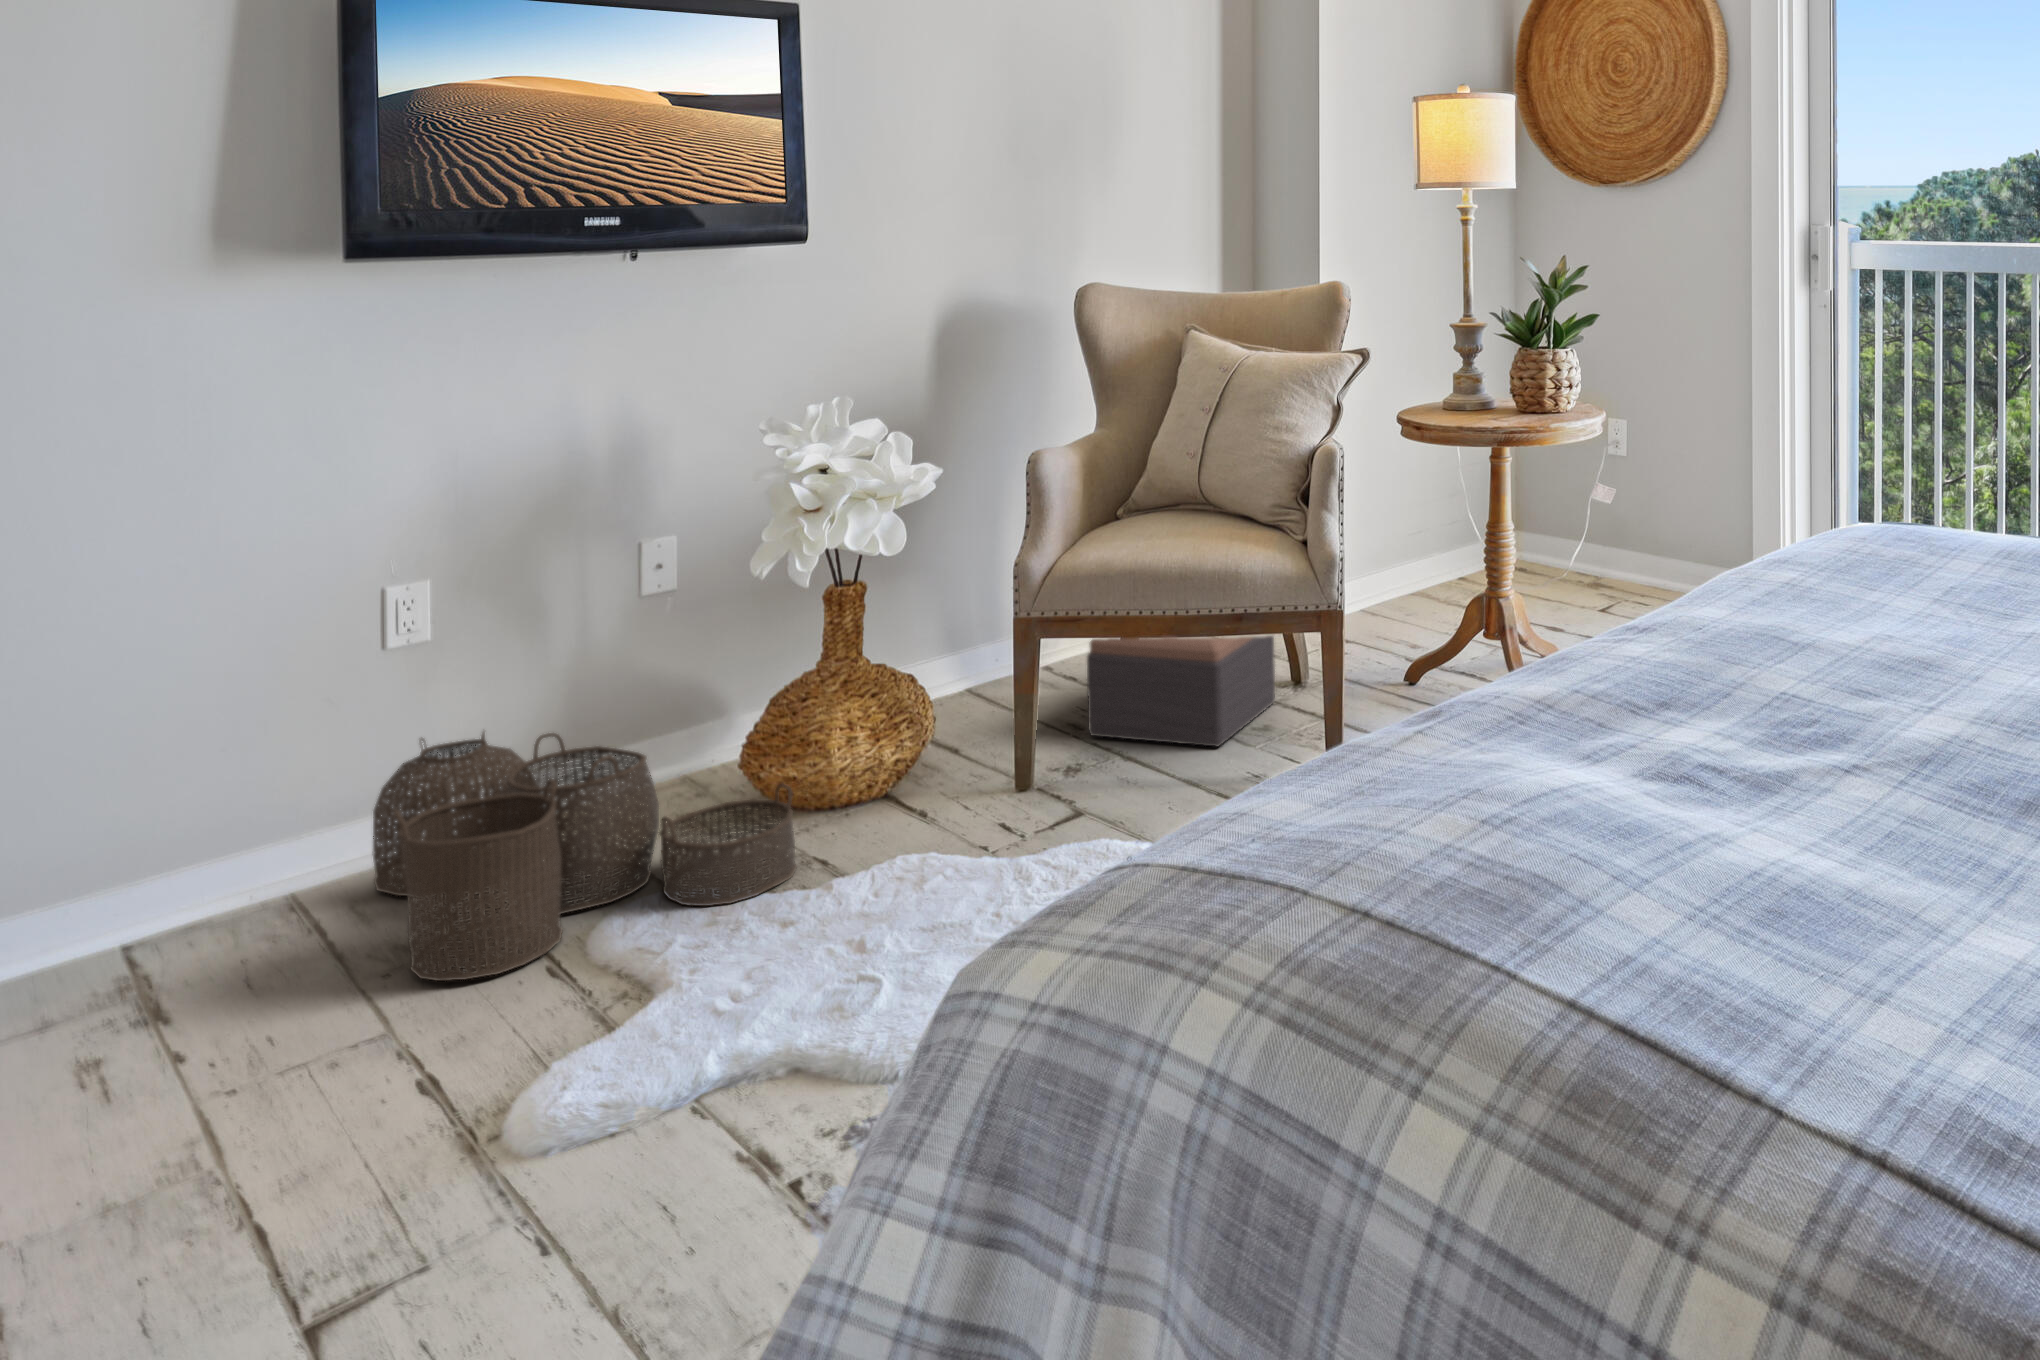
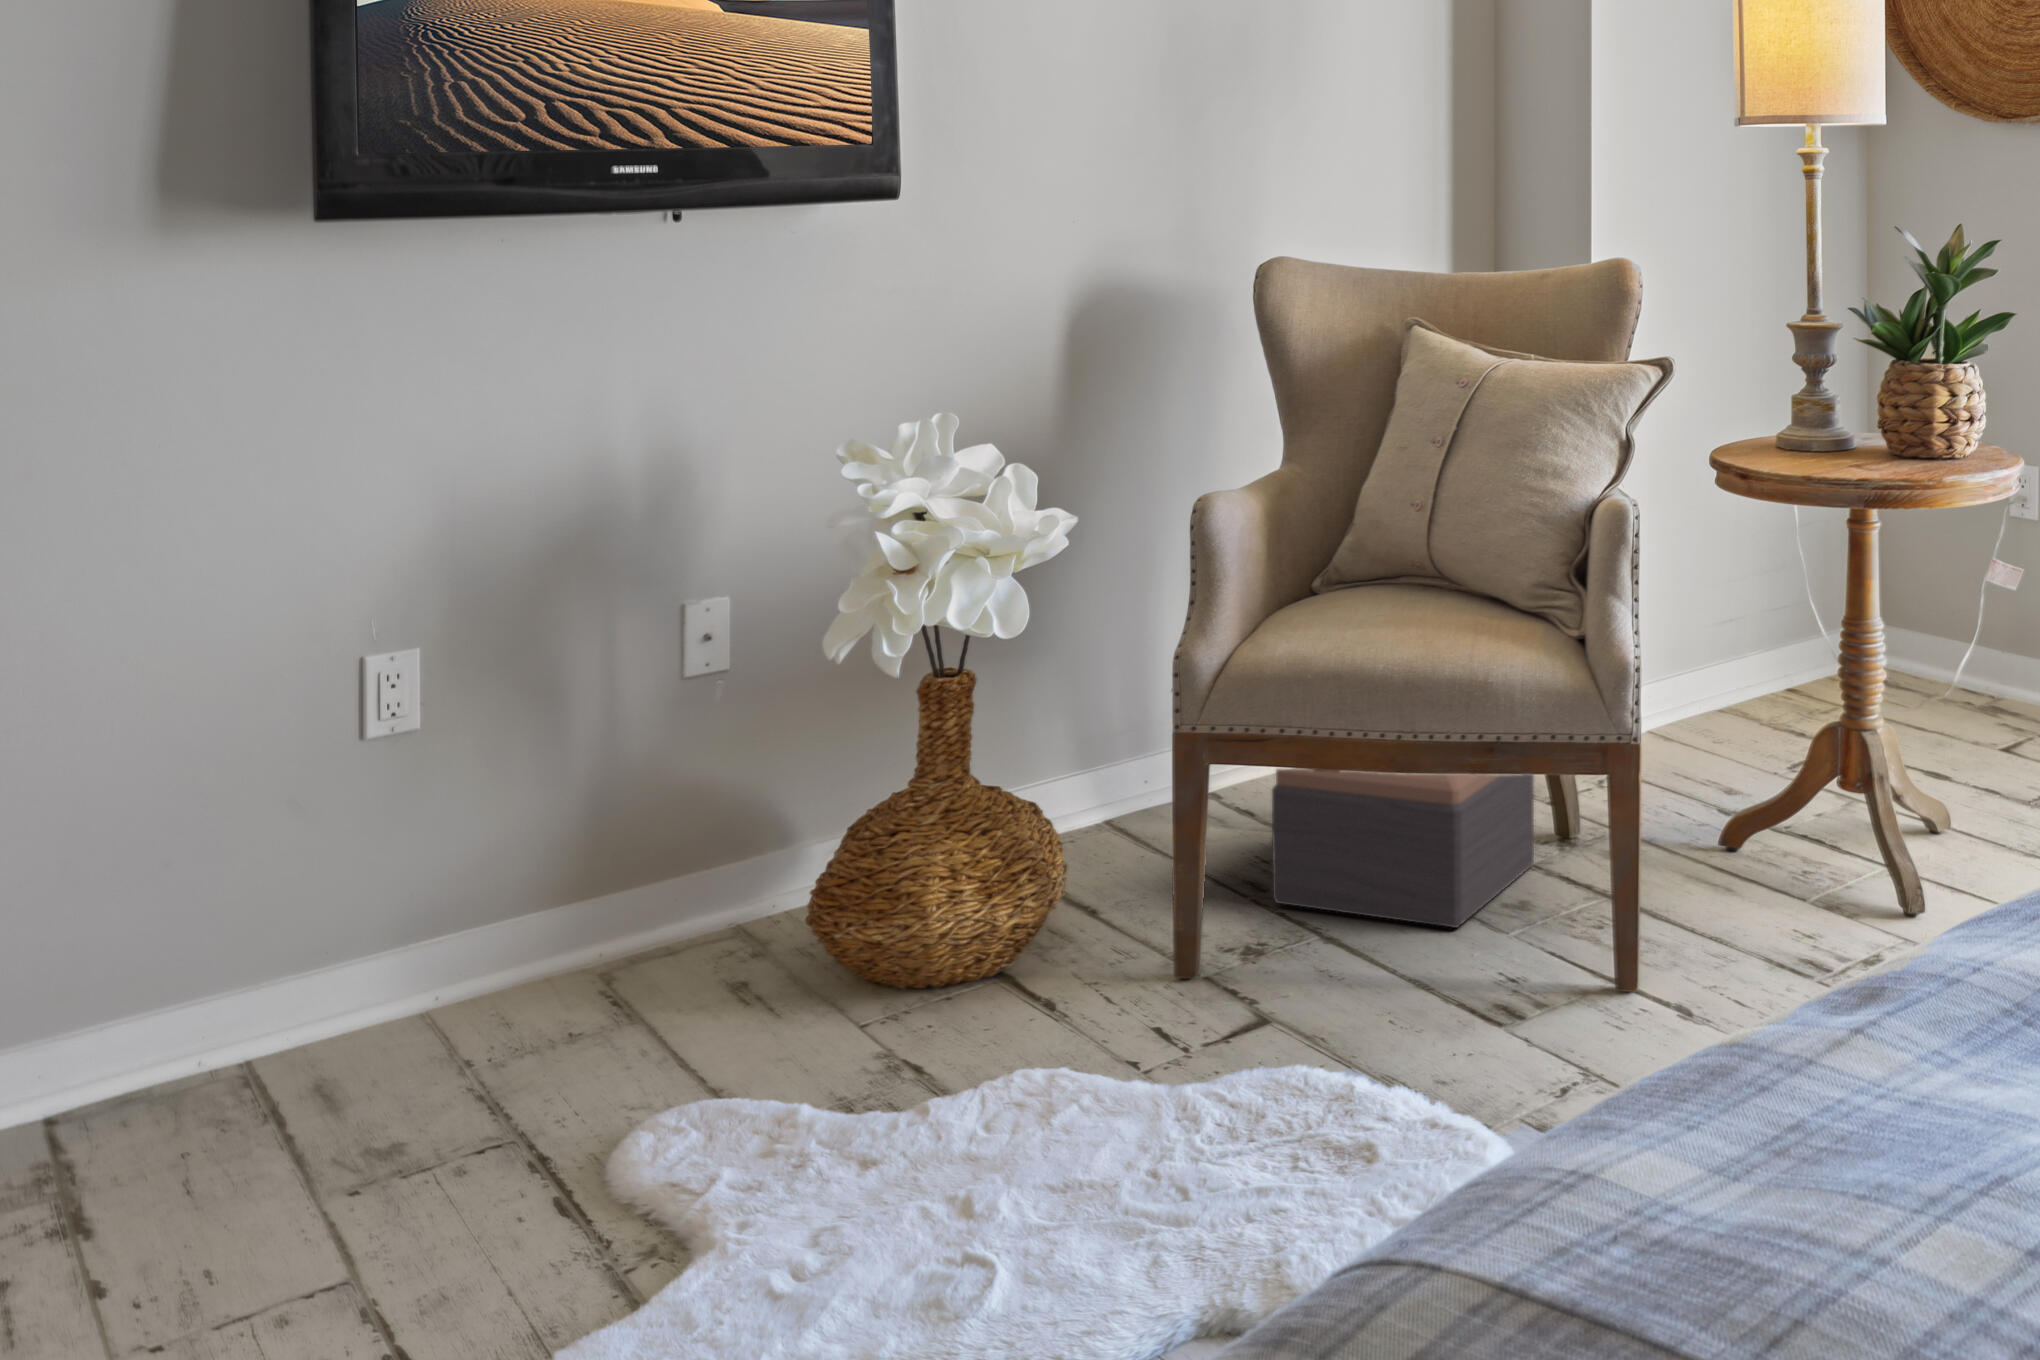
woven basket: present [373,732,797,981] -> none [334,862,880,1212]

